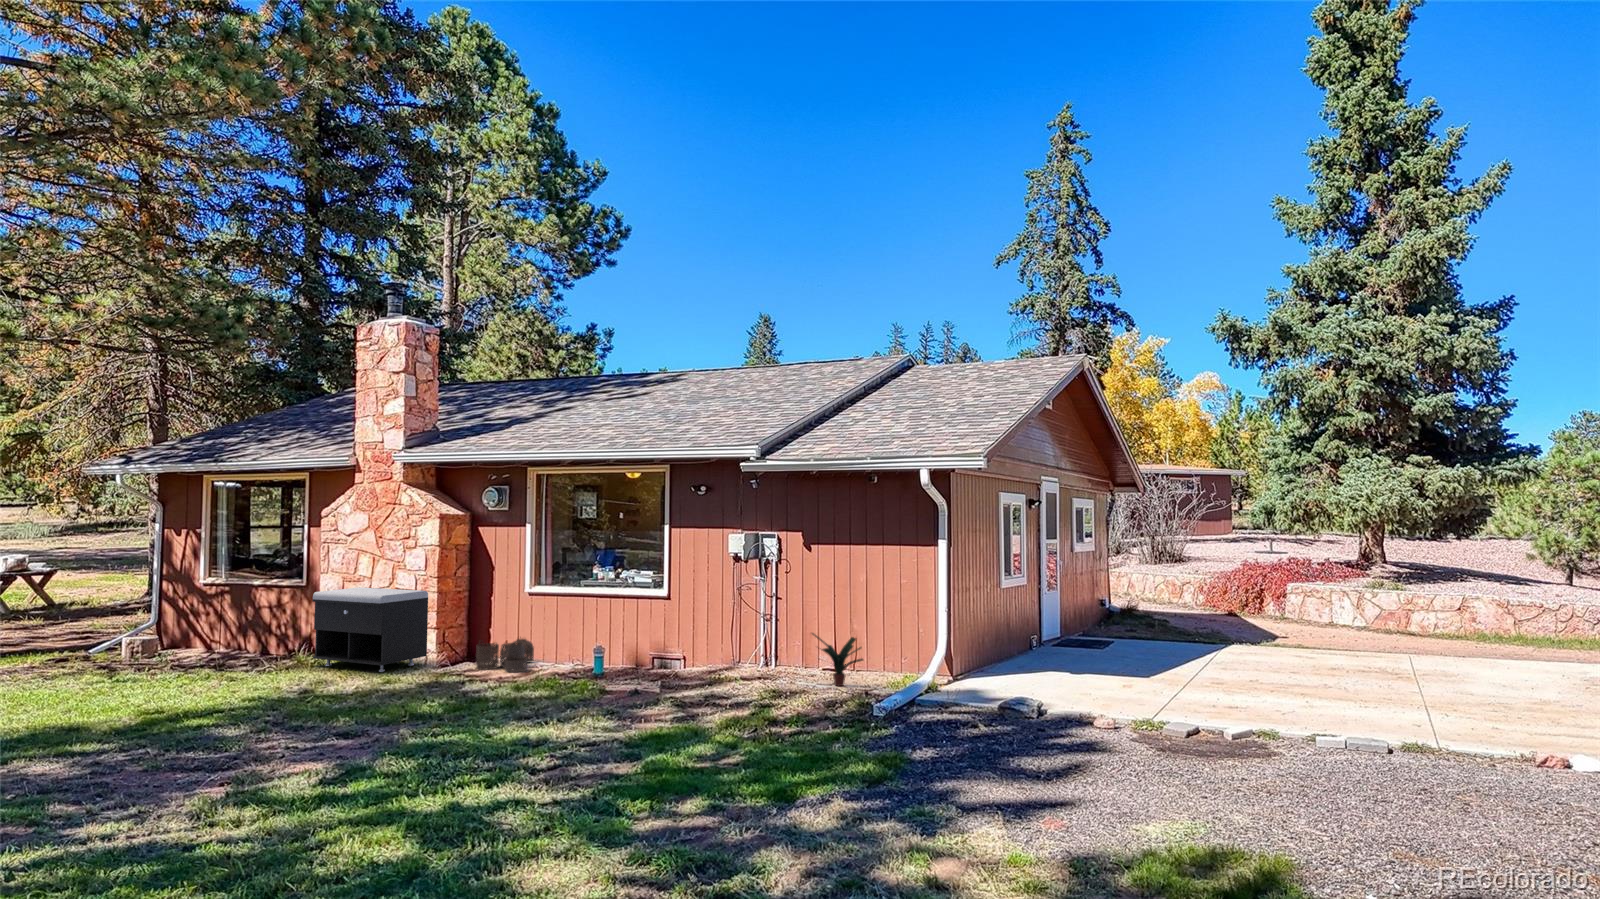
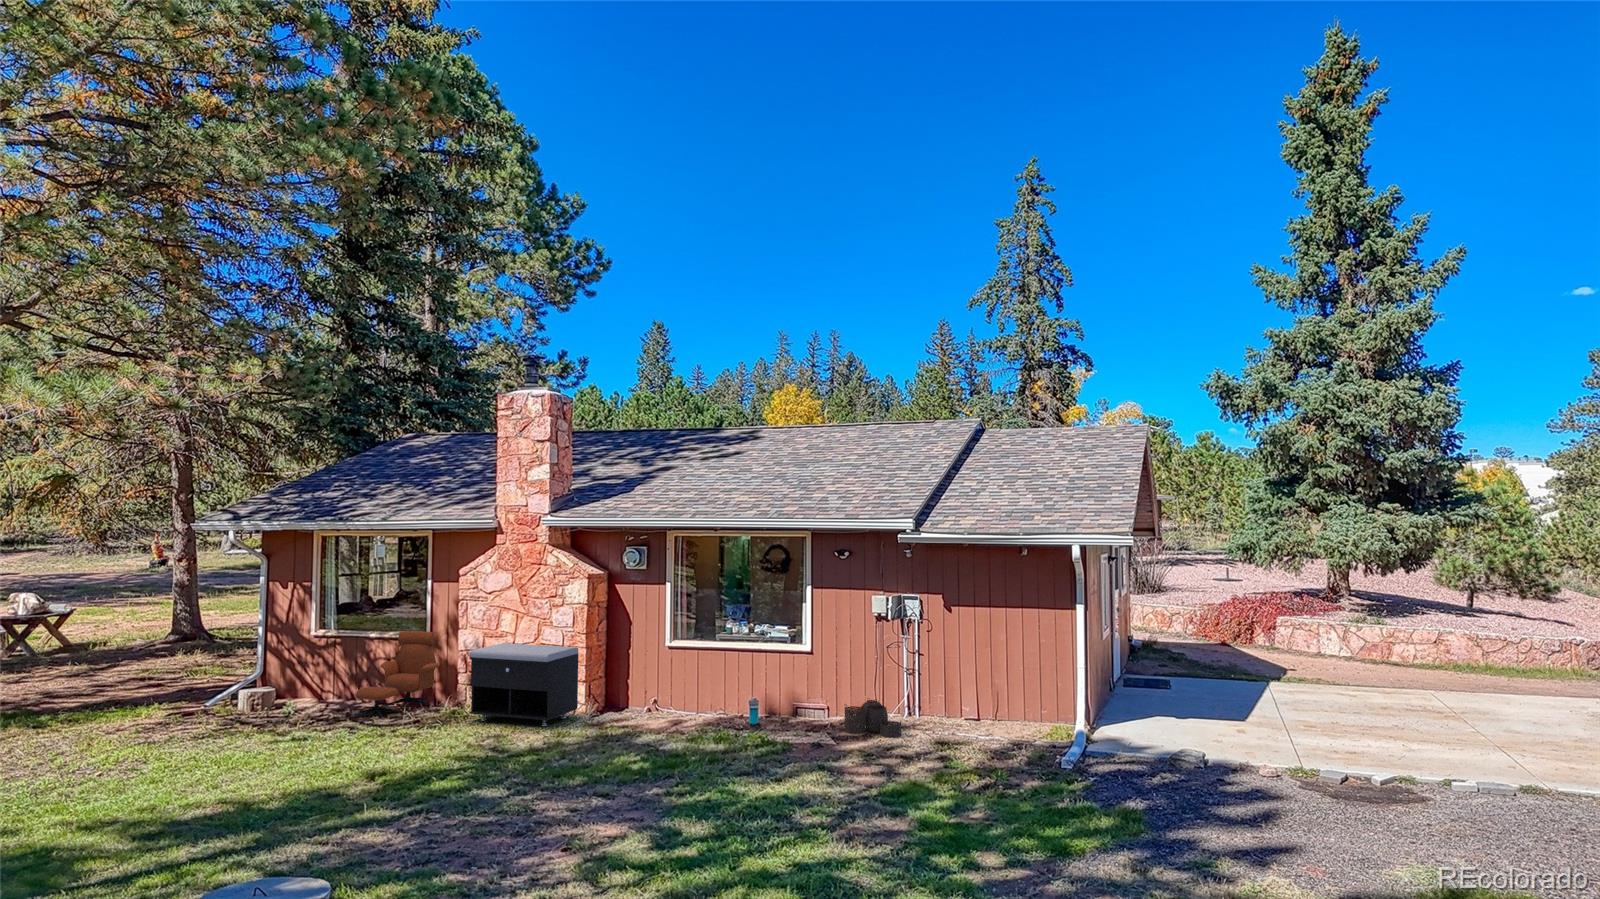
lounge chair: none [209,577,309,661] -> present [356,631,440,717]
potted plant: present [812,633,863,686] -> none [954,684,1003,732]
woven basket: present [476,639,534,672] -> present [845,699,901,737]

